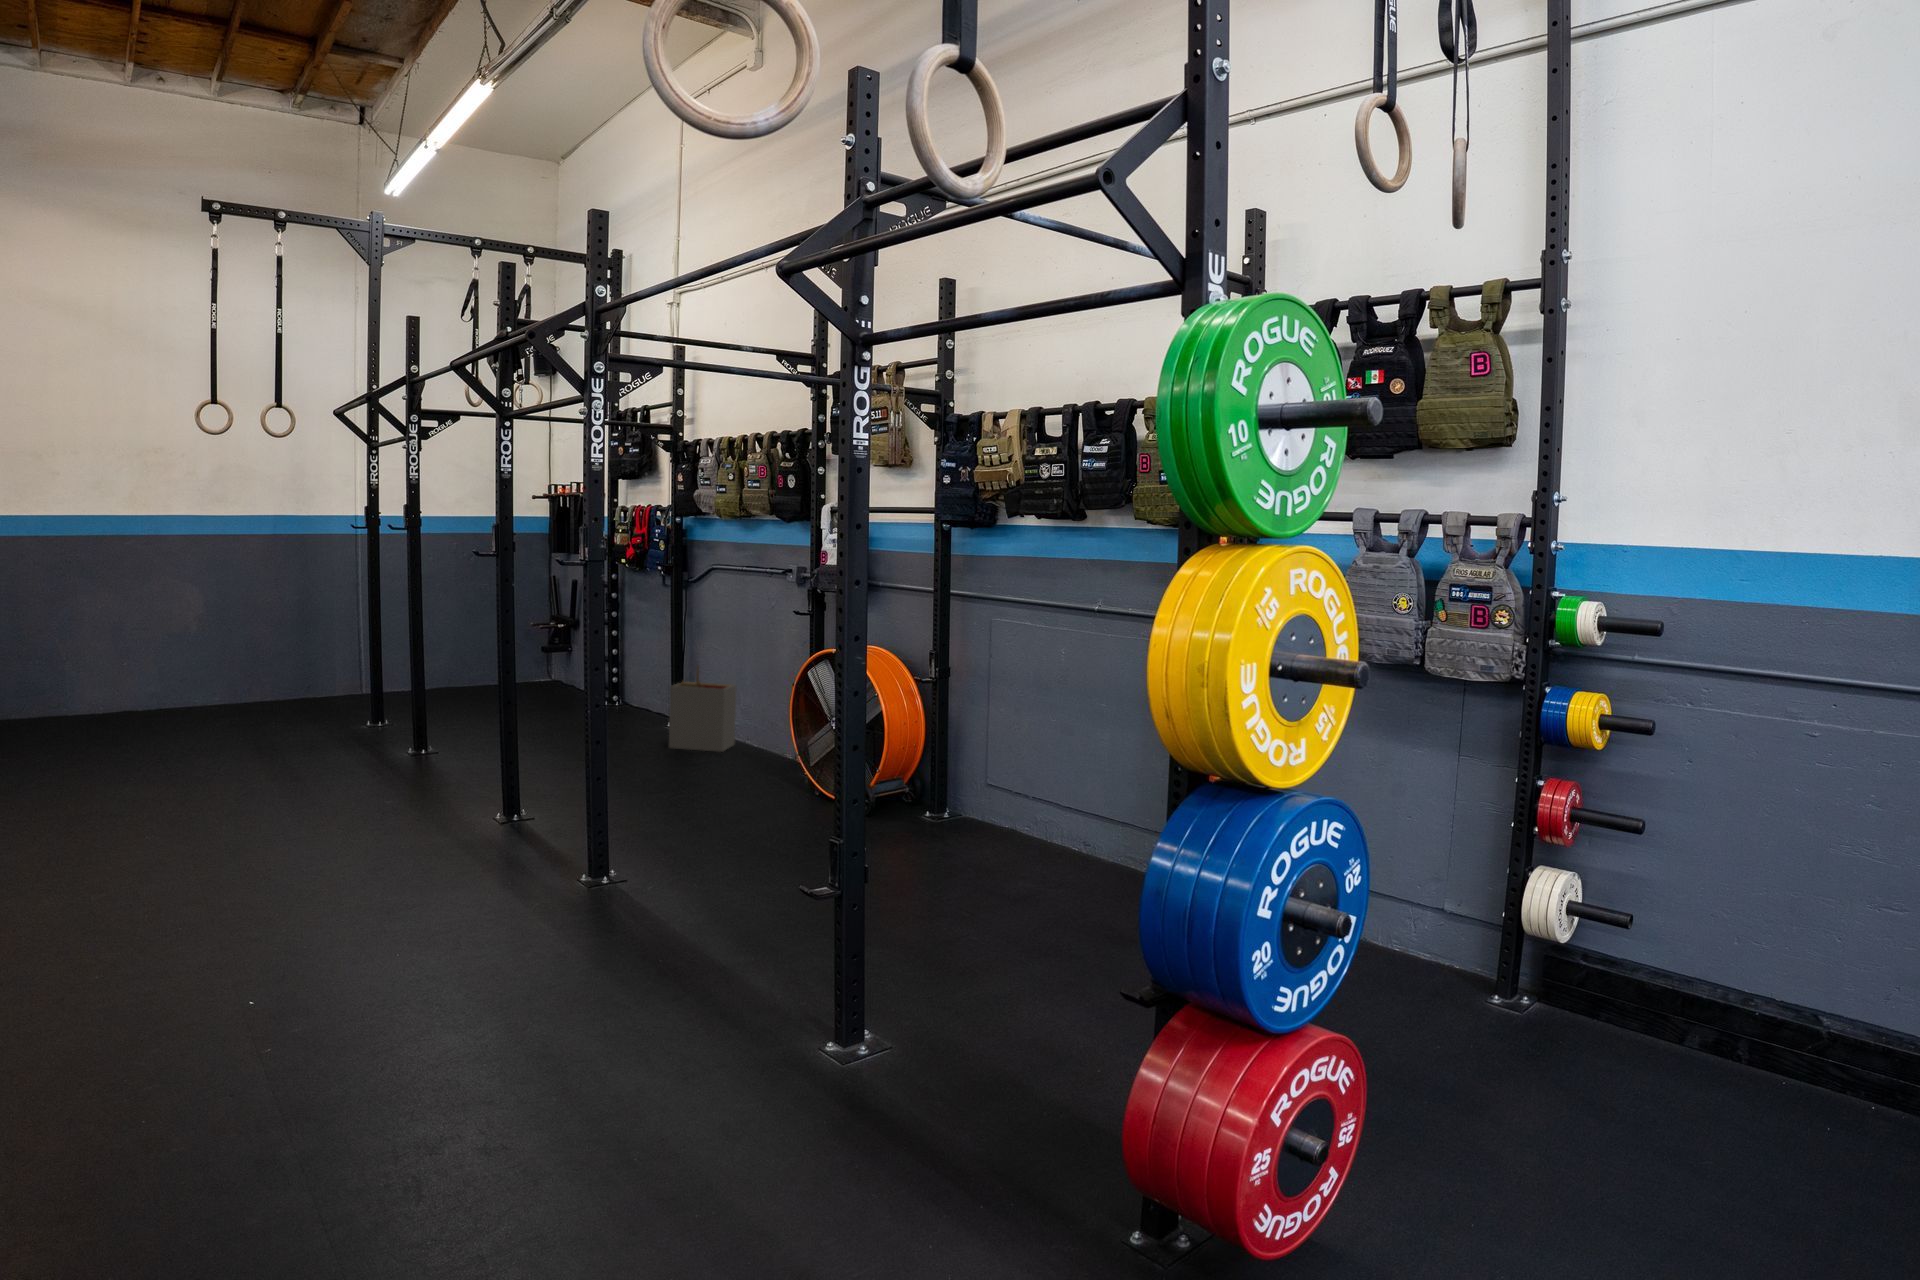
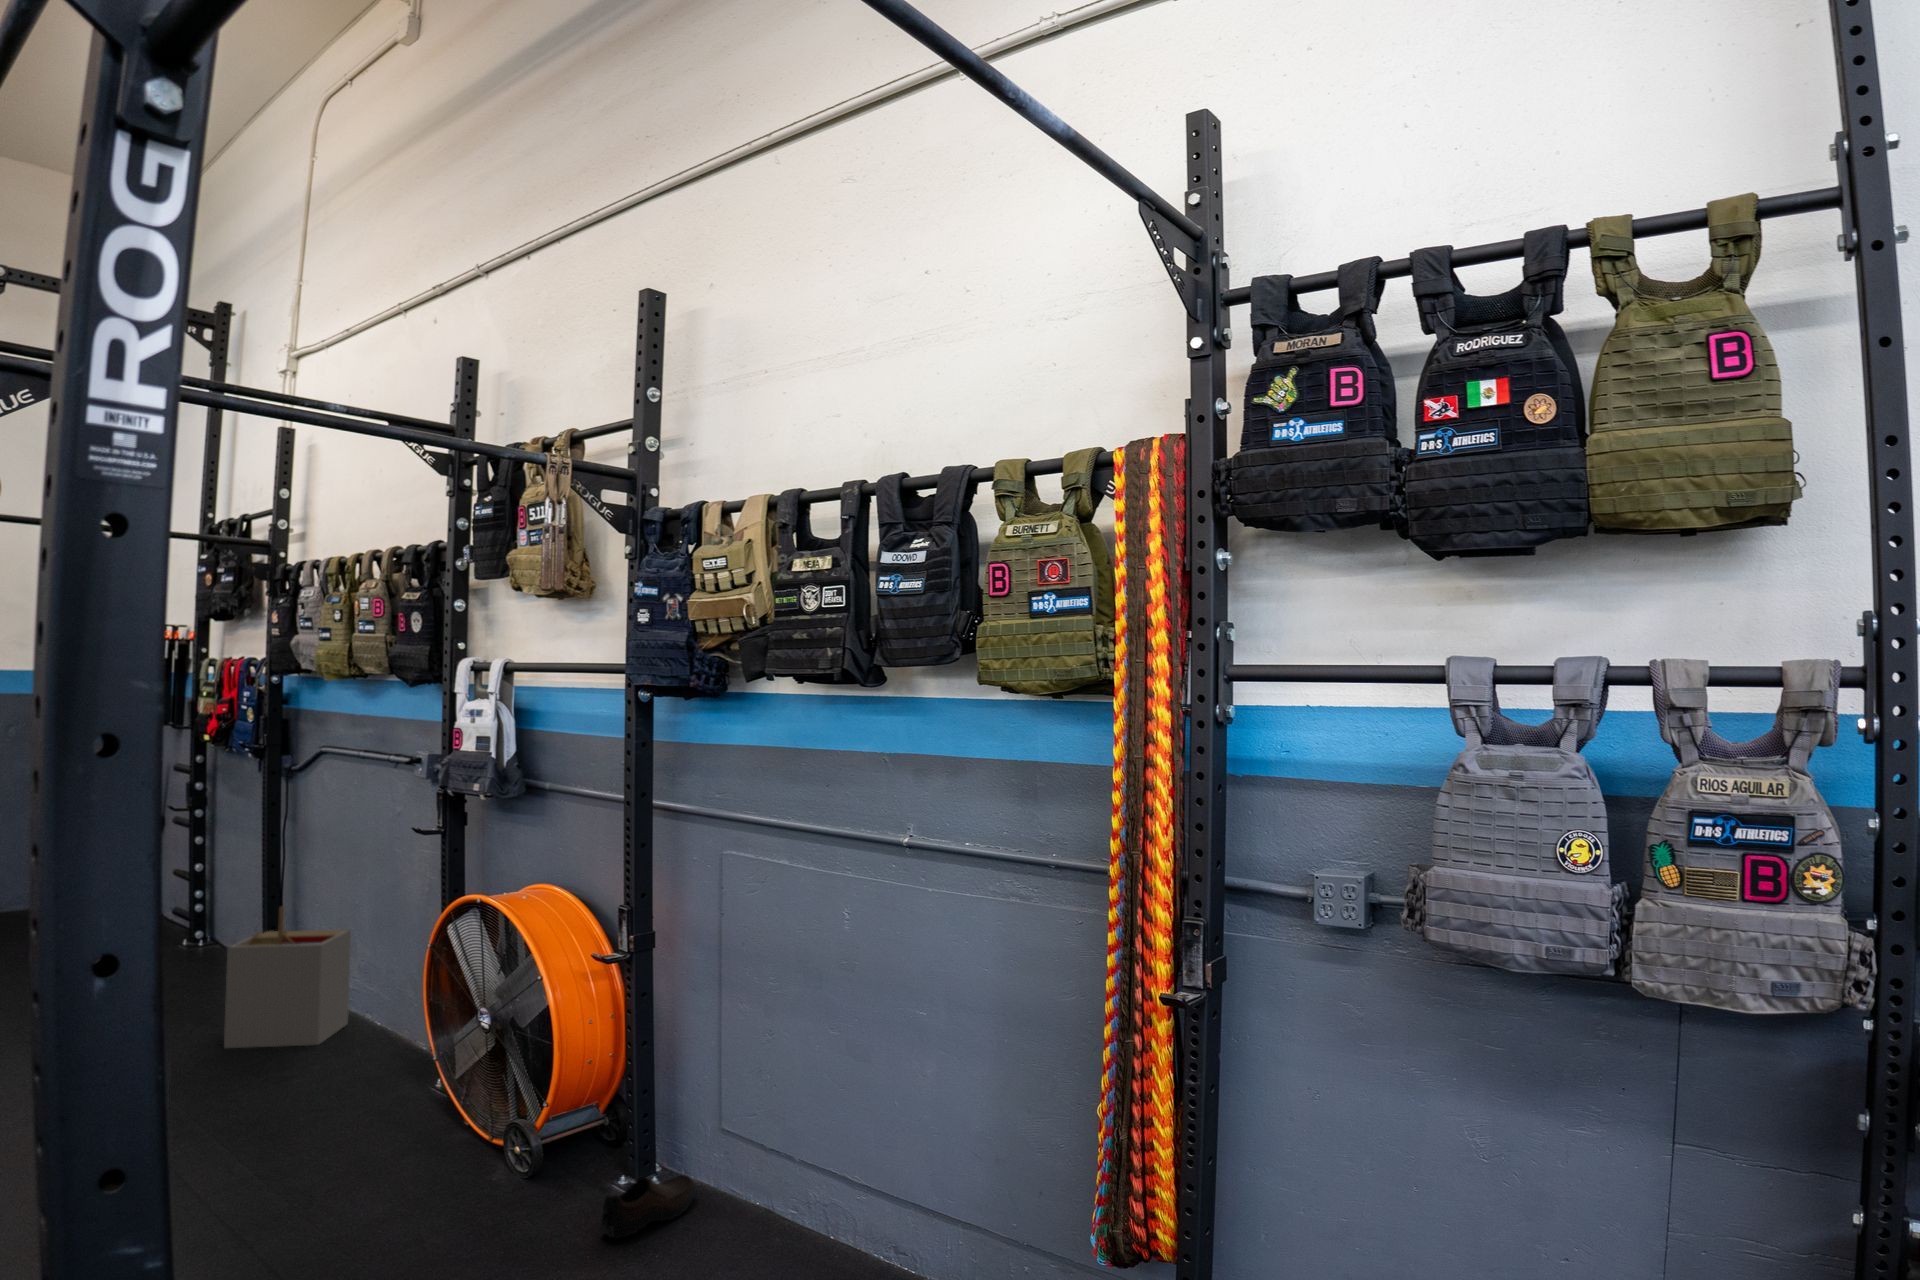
shoe: none [912,806,963,832] -> present [600,1175,695,1238]

